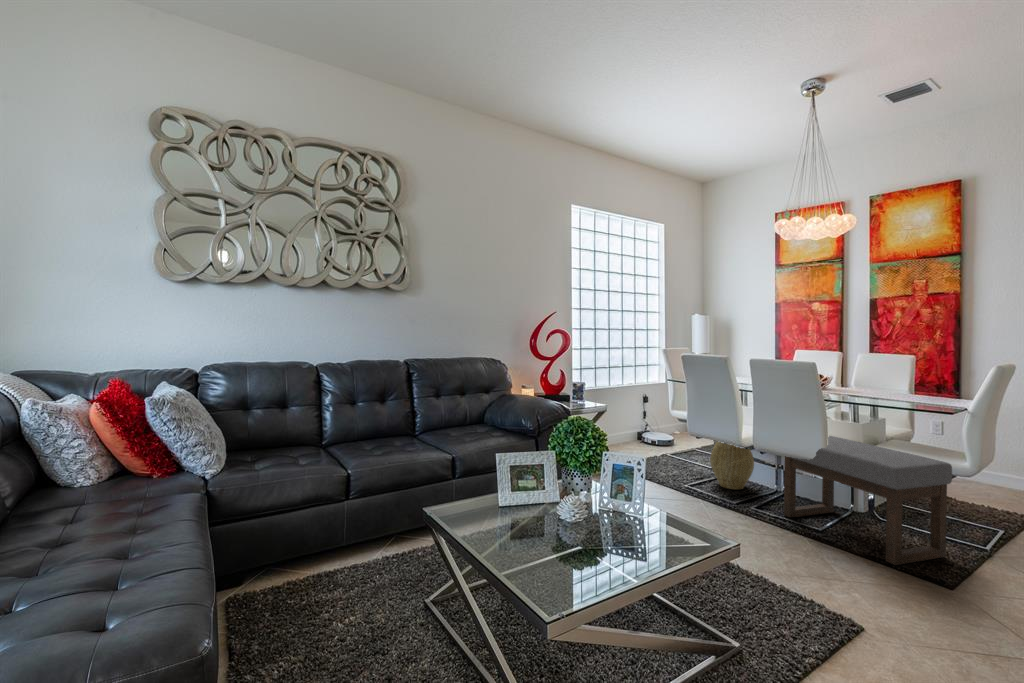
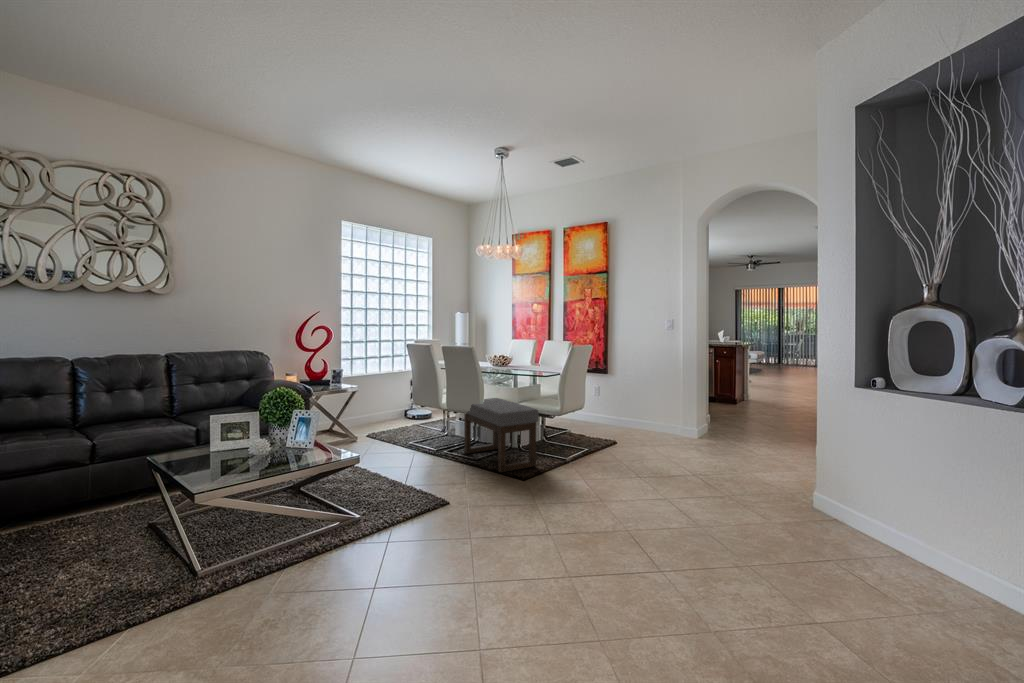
woven basket: present [710,442,754,489] -> none [433,403,462,440]

